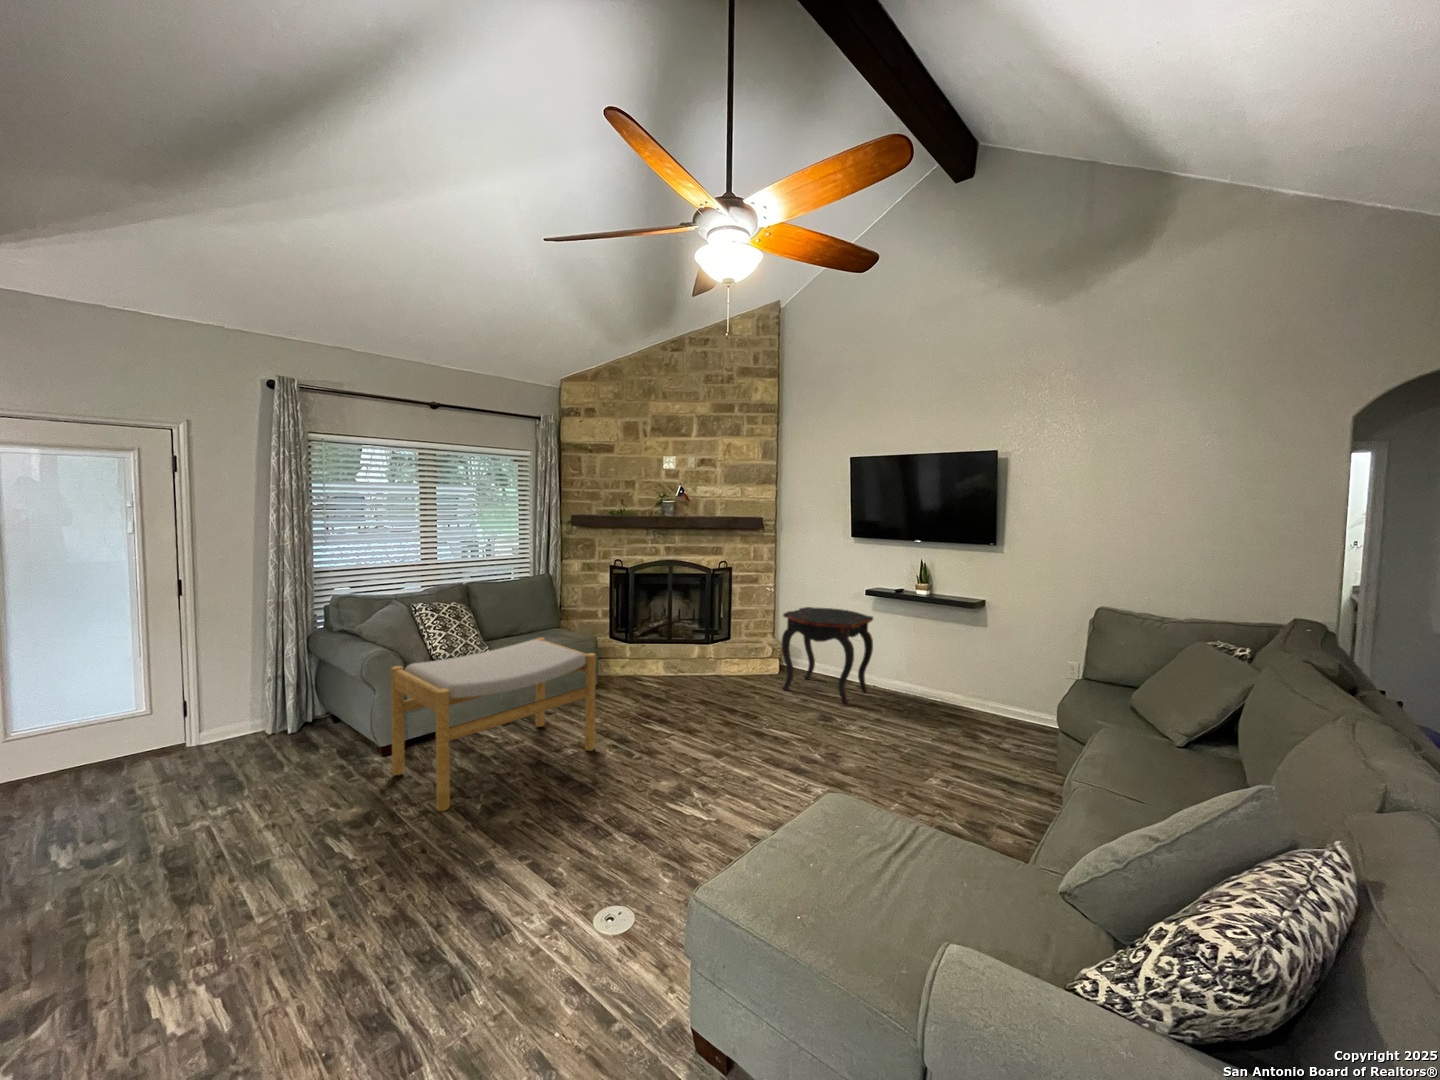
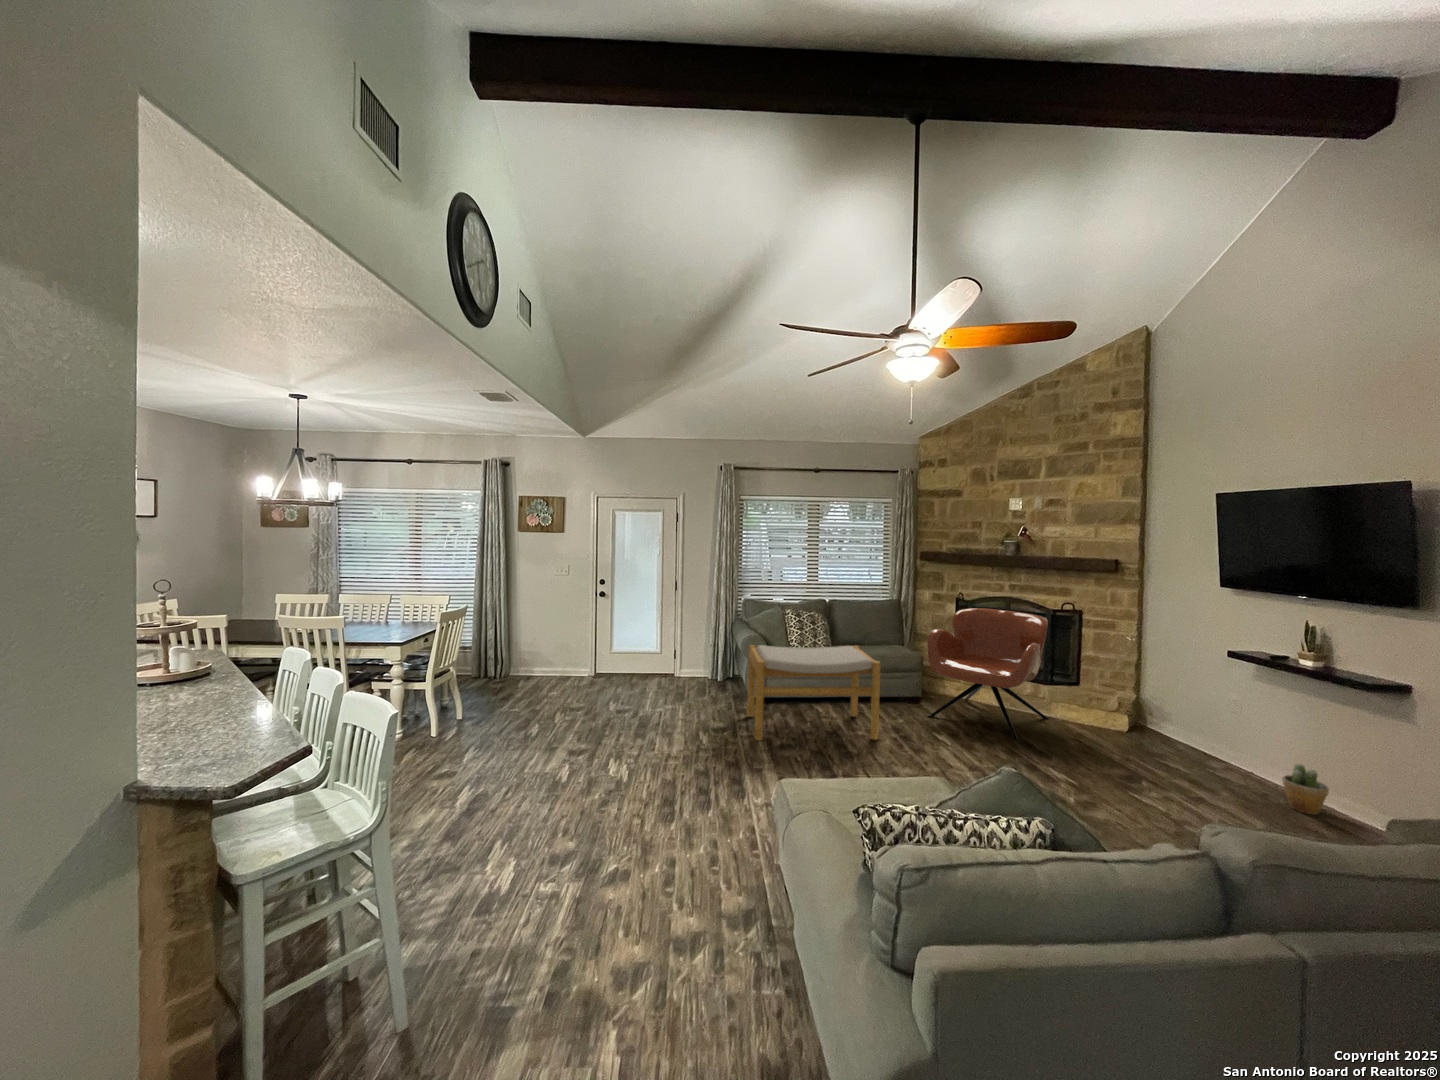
armchair: none [611,574,720,703] -> present [928,608,1049,740]
side table: present [782,607,873,706] -> none [1118,665,1252,787]
potted plant: none [898,668,924,704] -> present [1282,764,1329,815]

